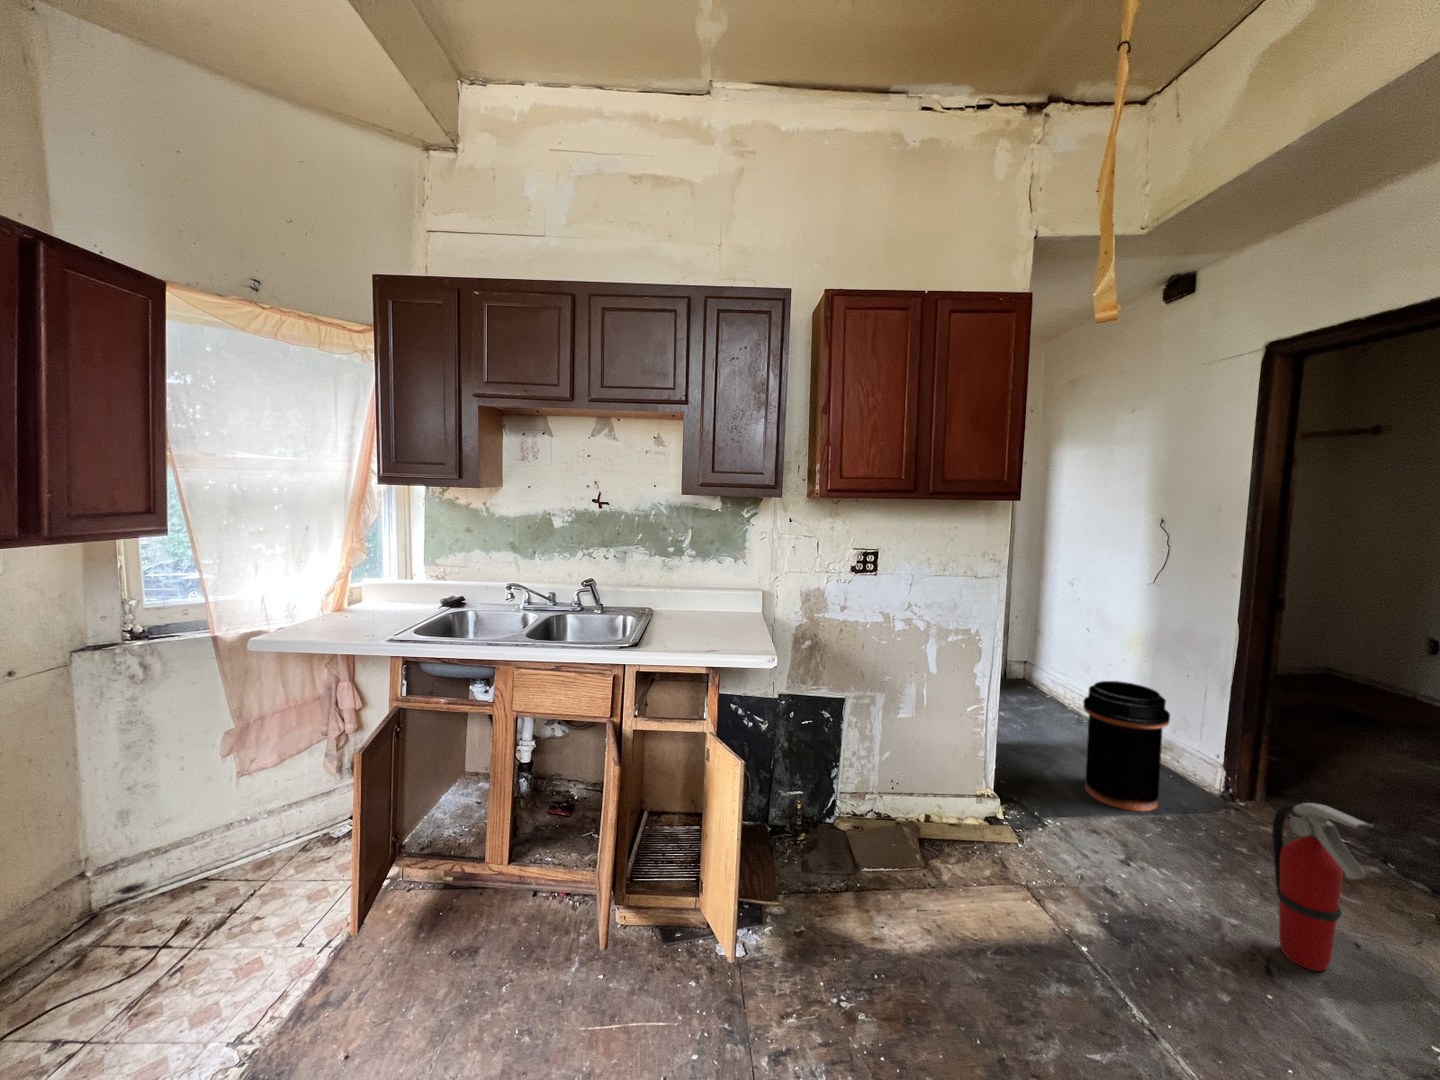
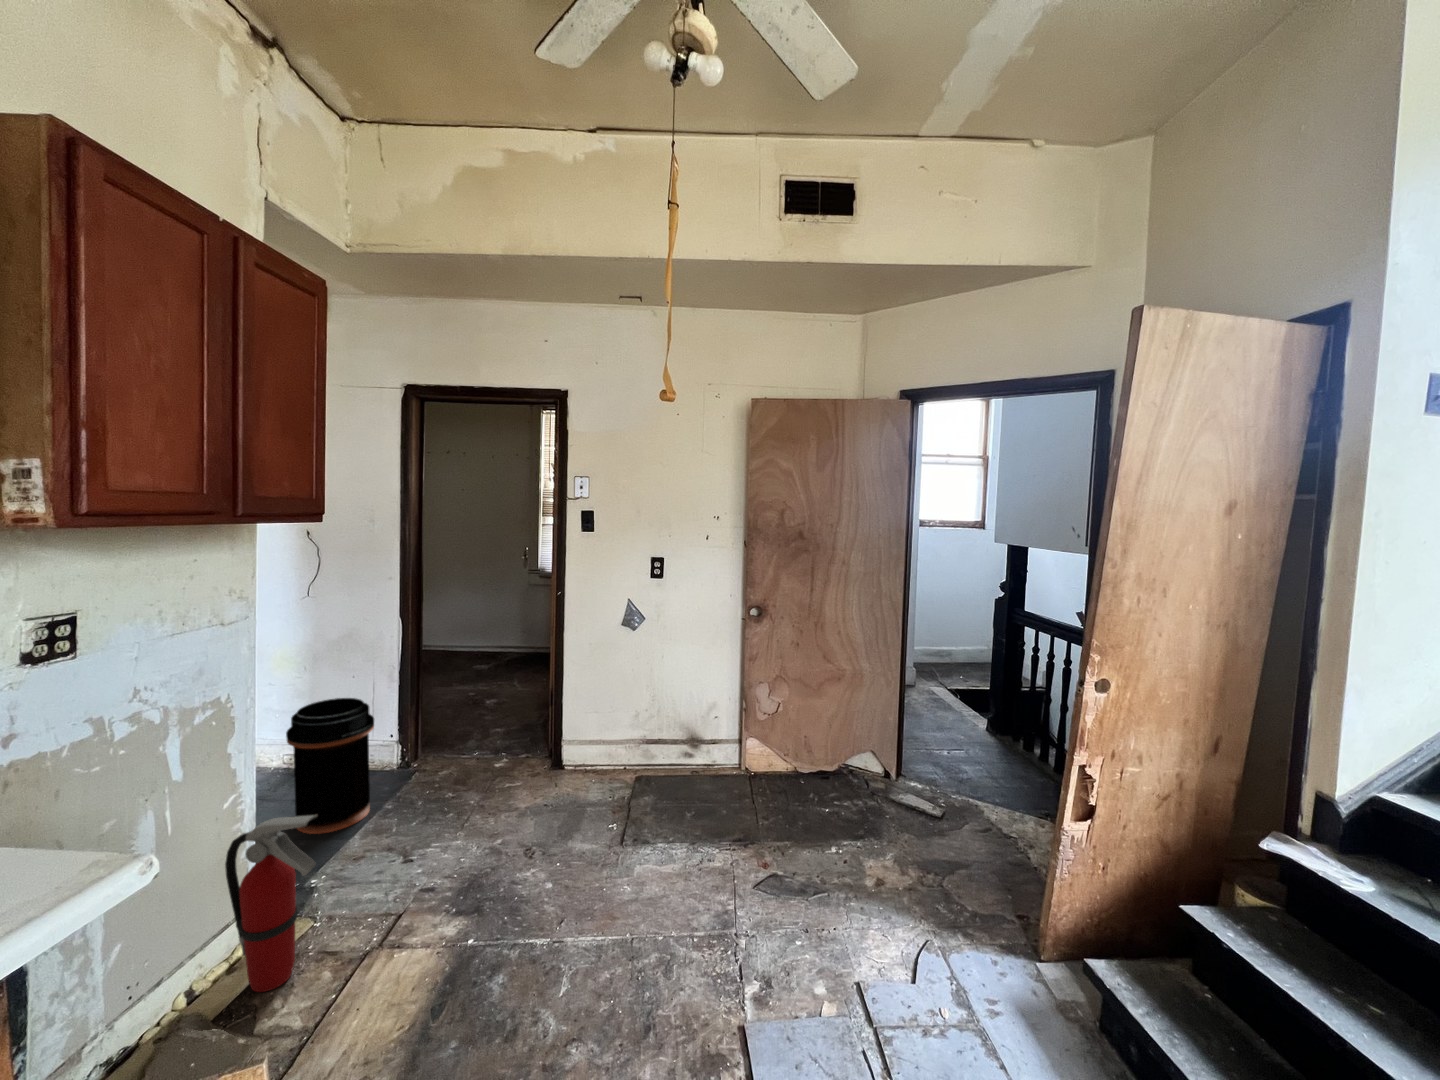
fire extinguisher: present [1272,803,1373,971] -> present [225,814,317,992]

